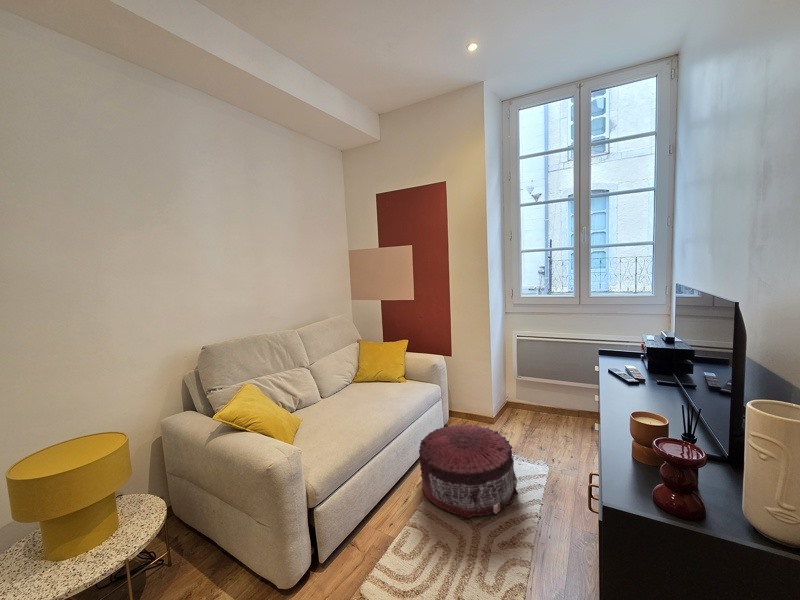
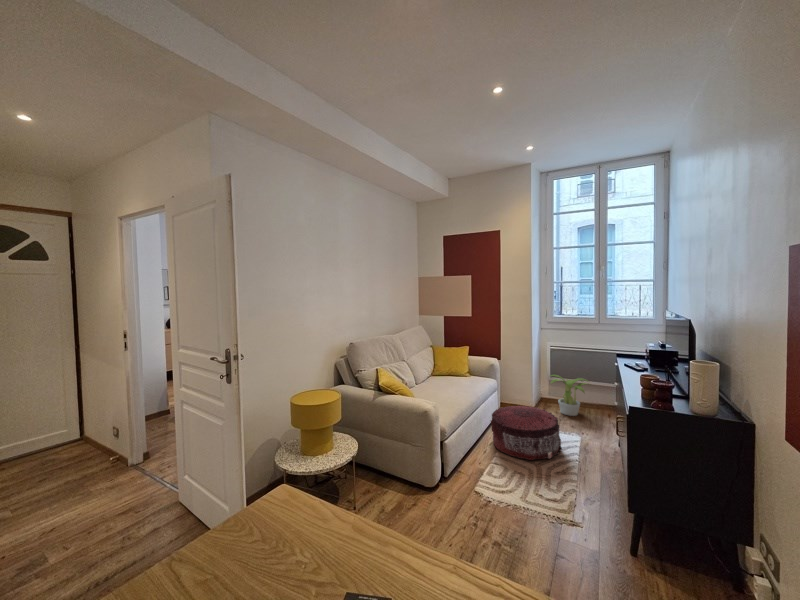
potted plant: none [514,374,570,429] -> present [551,375,587,416]

